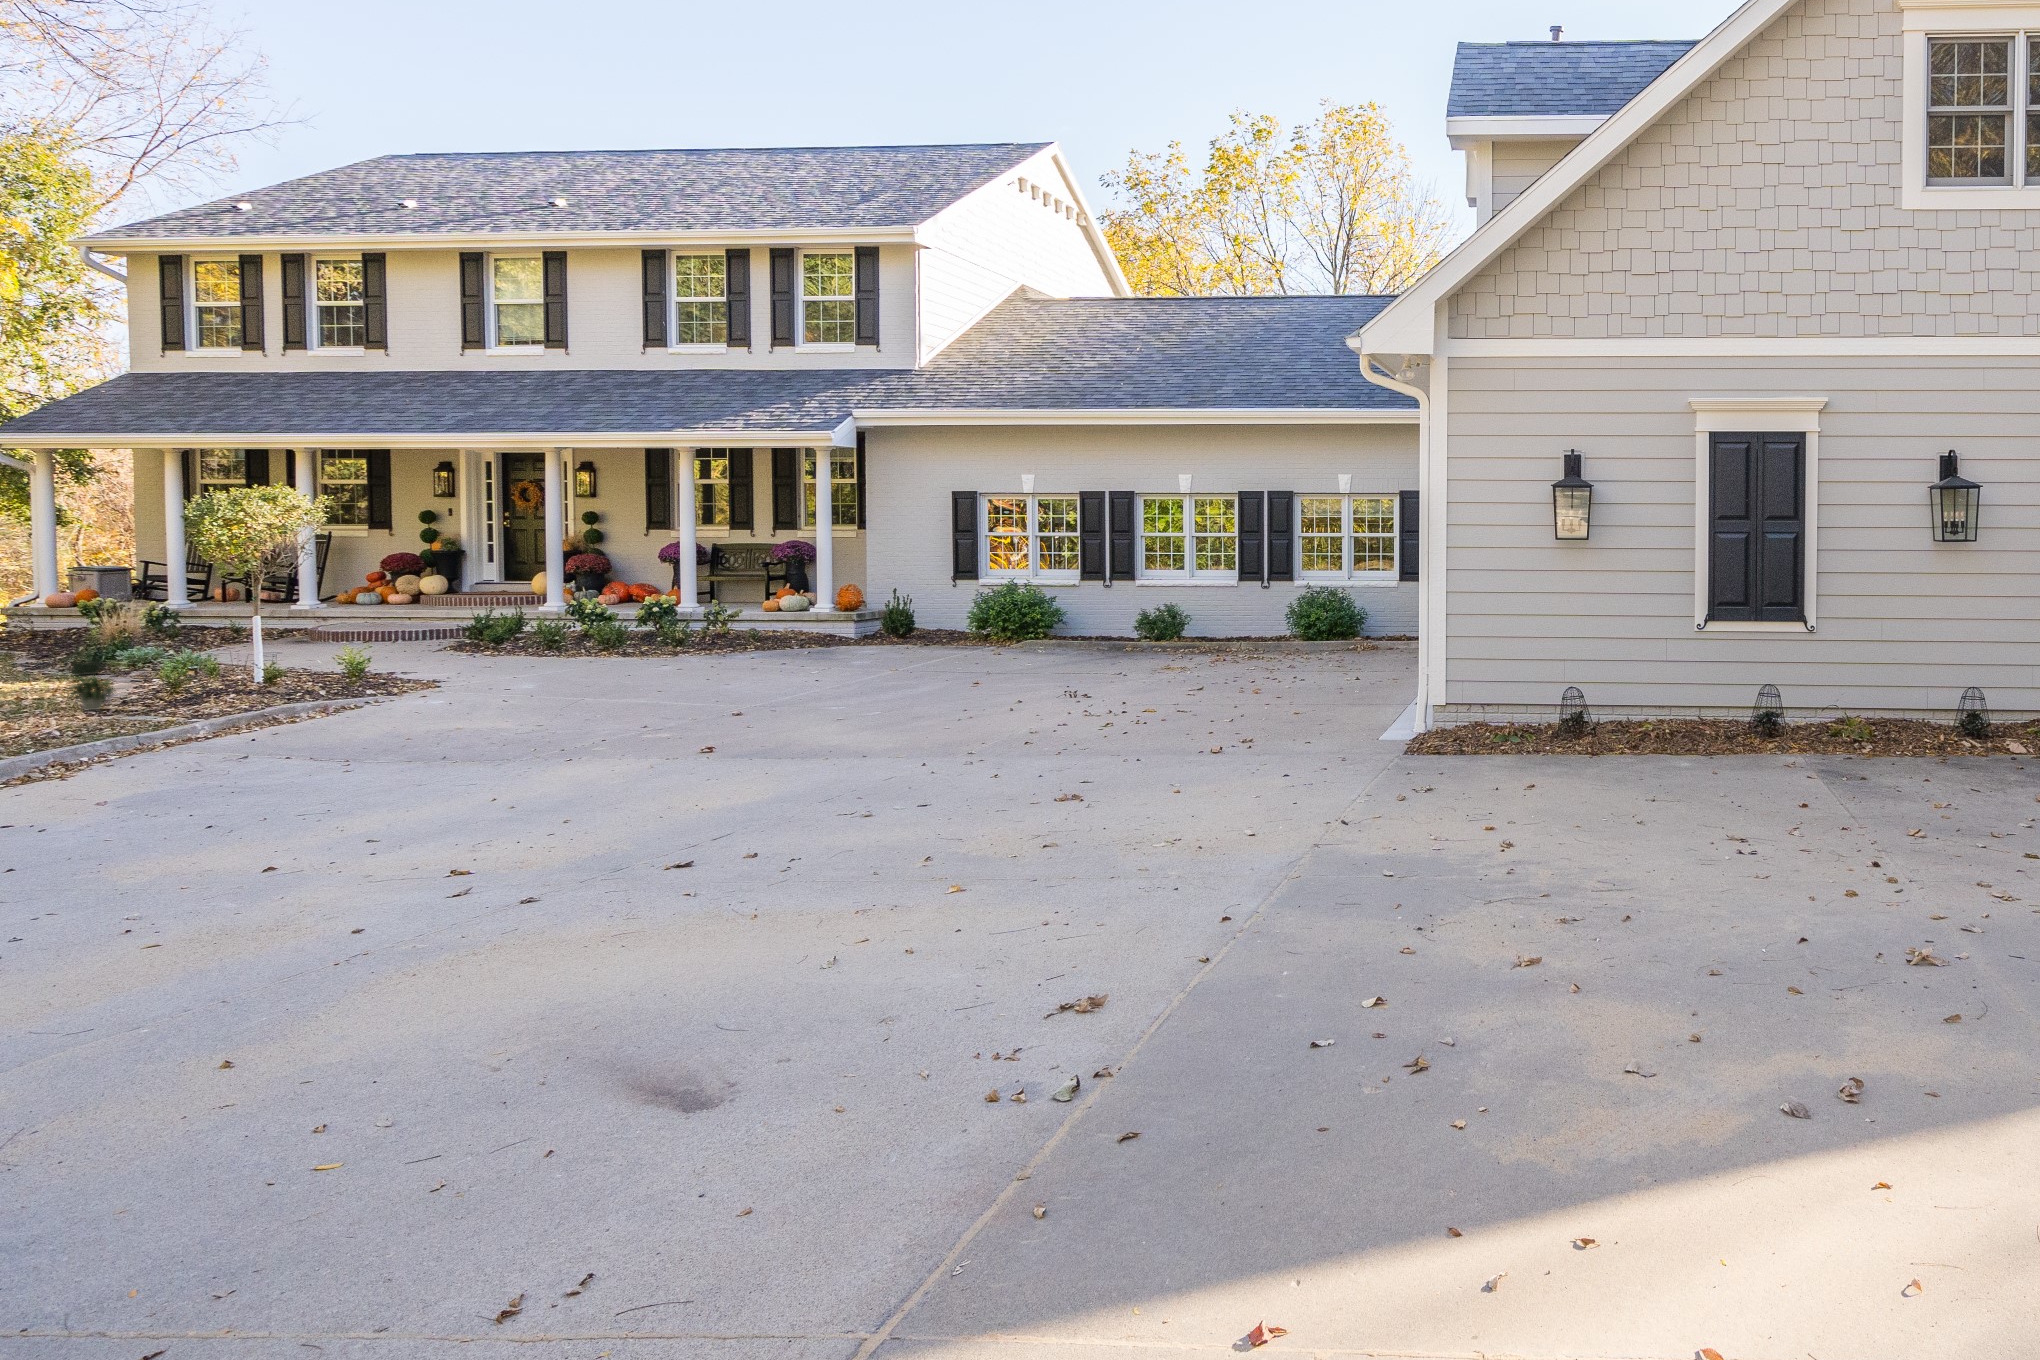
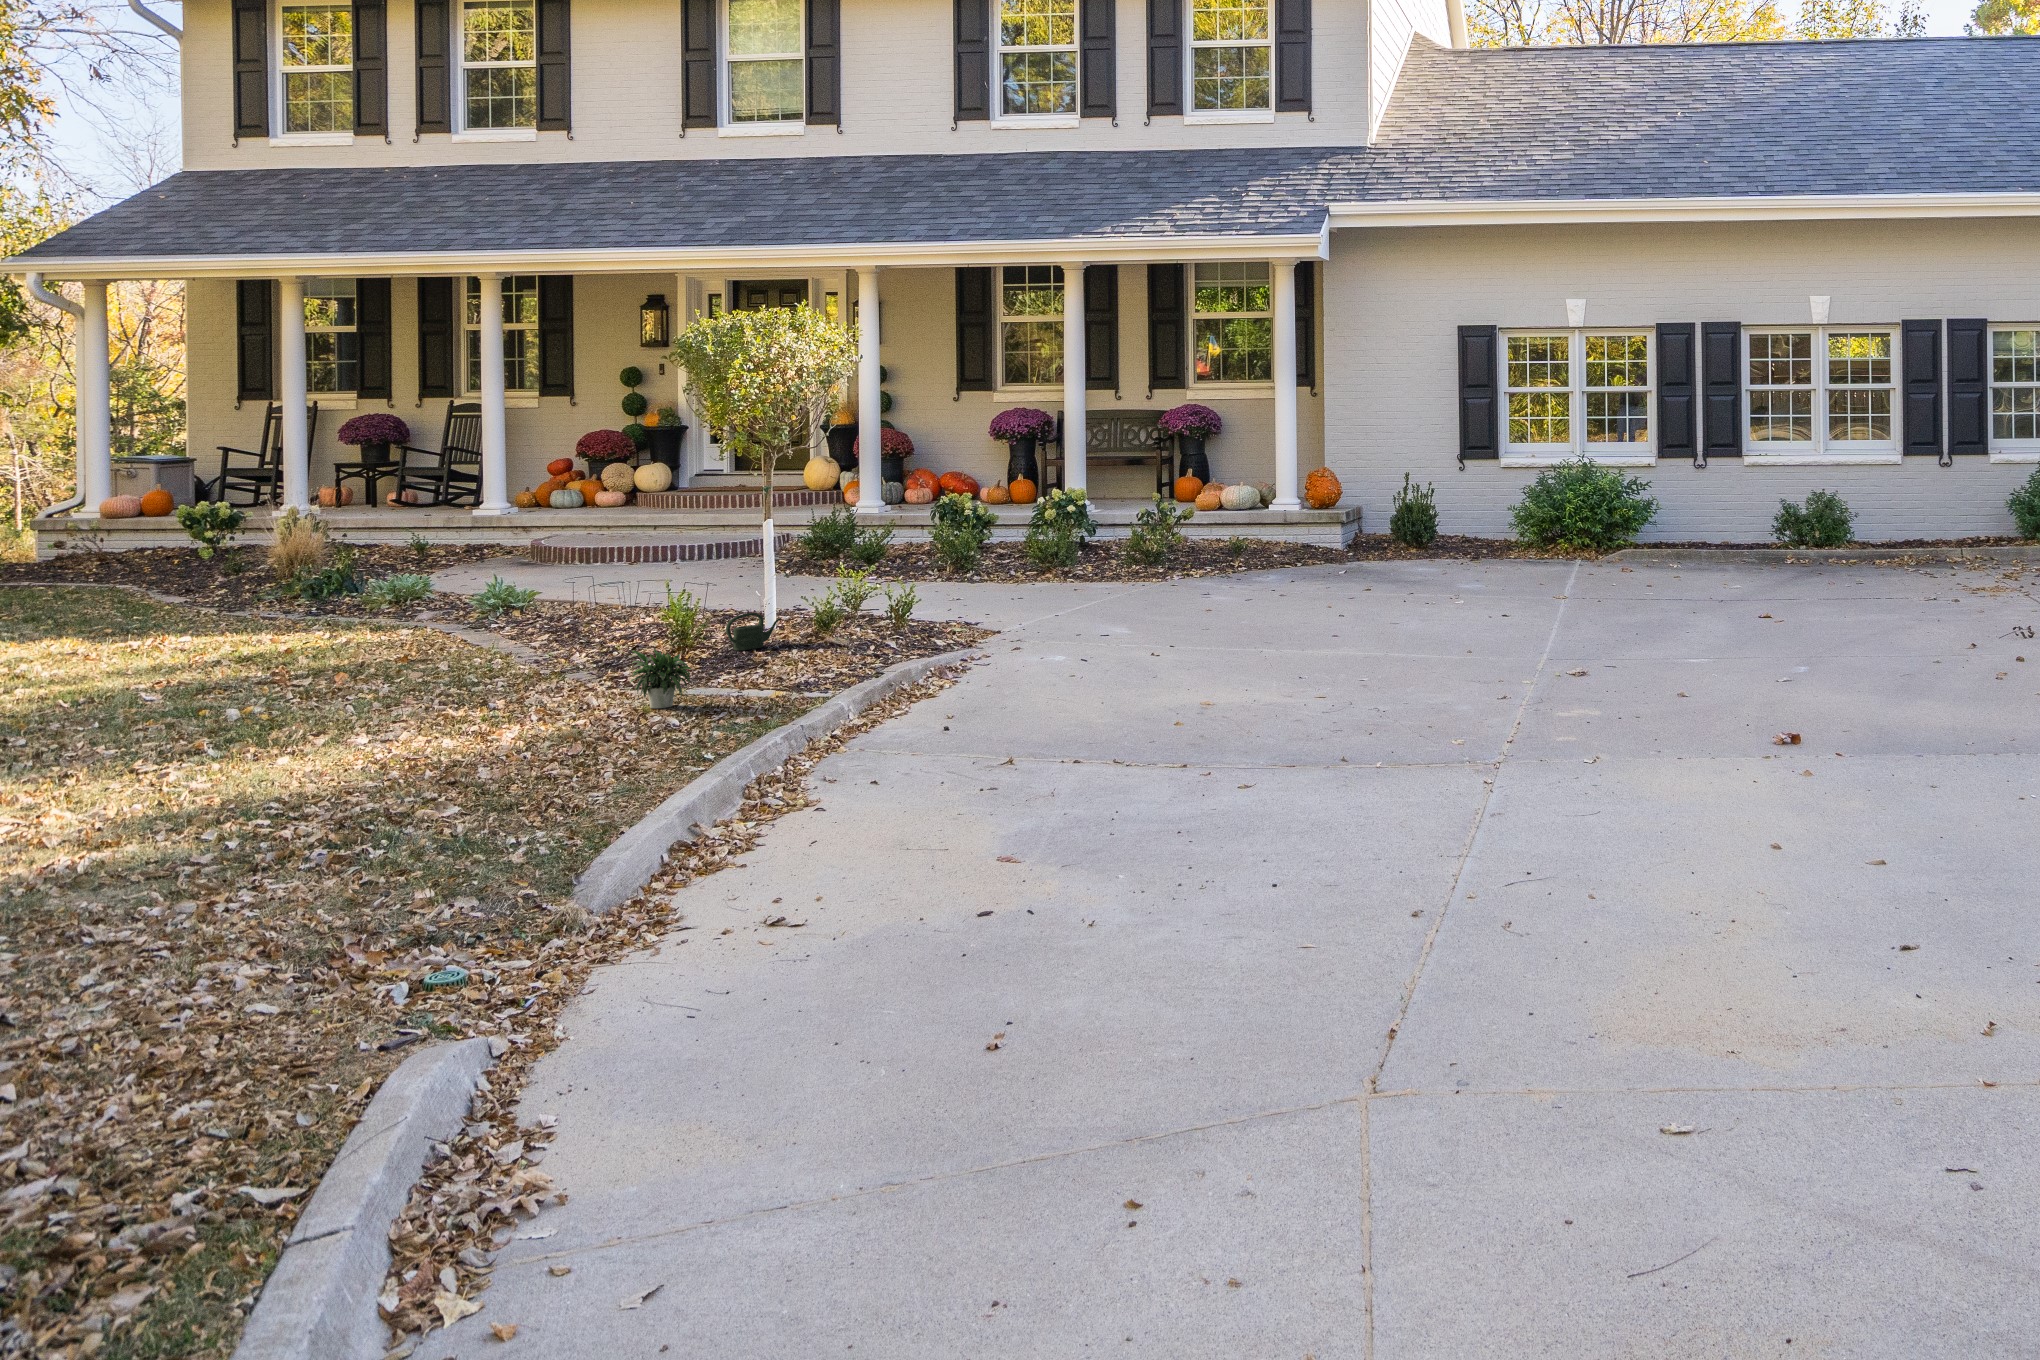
watering can: present [64,658,106,676] -> present [726,613,781,651]

